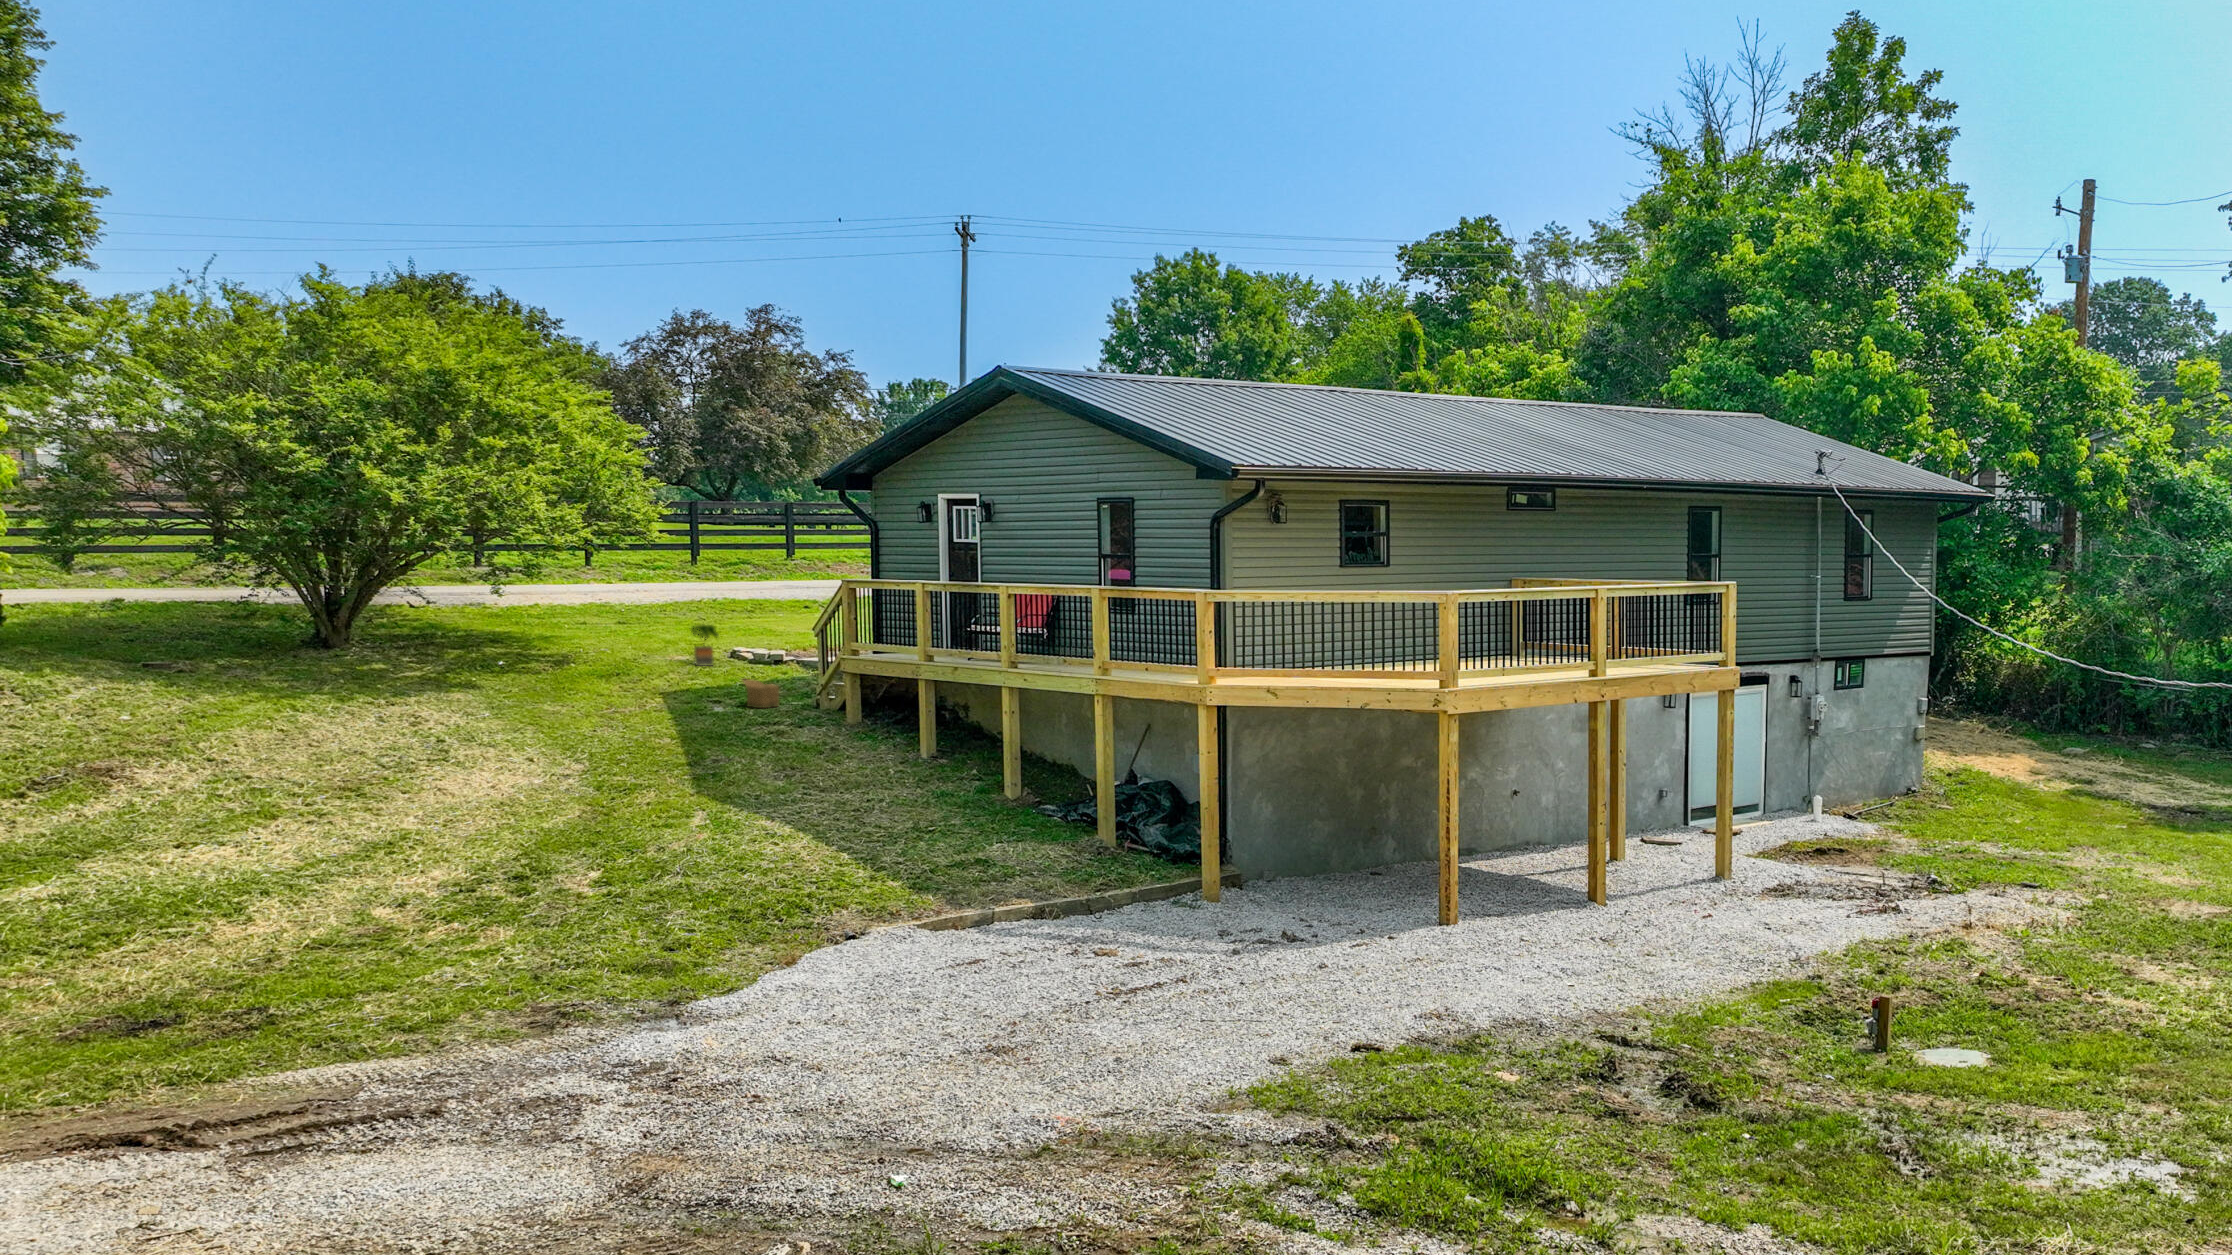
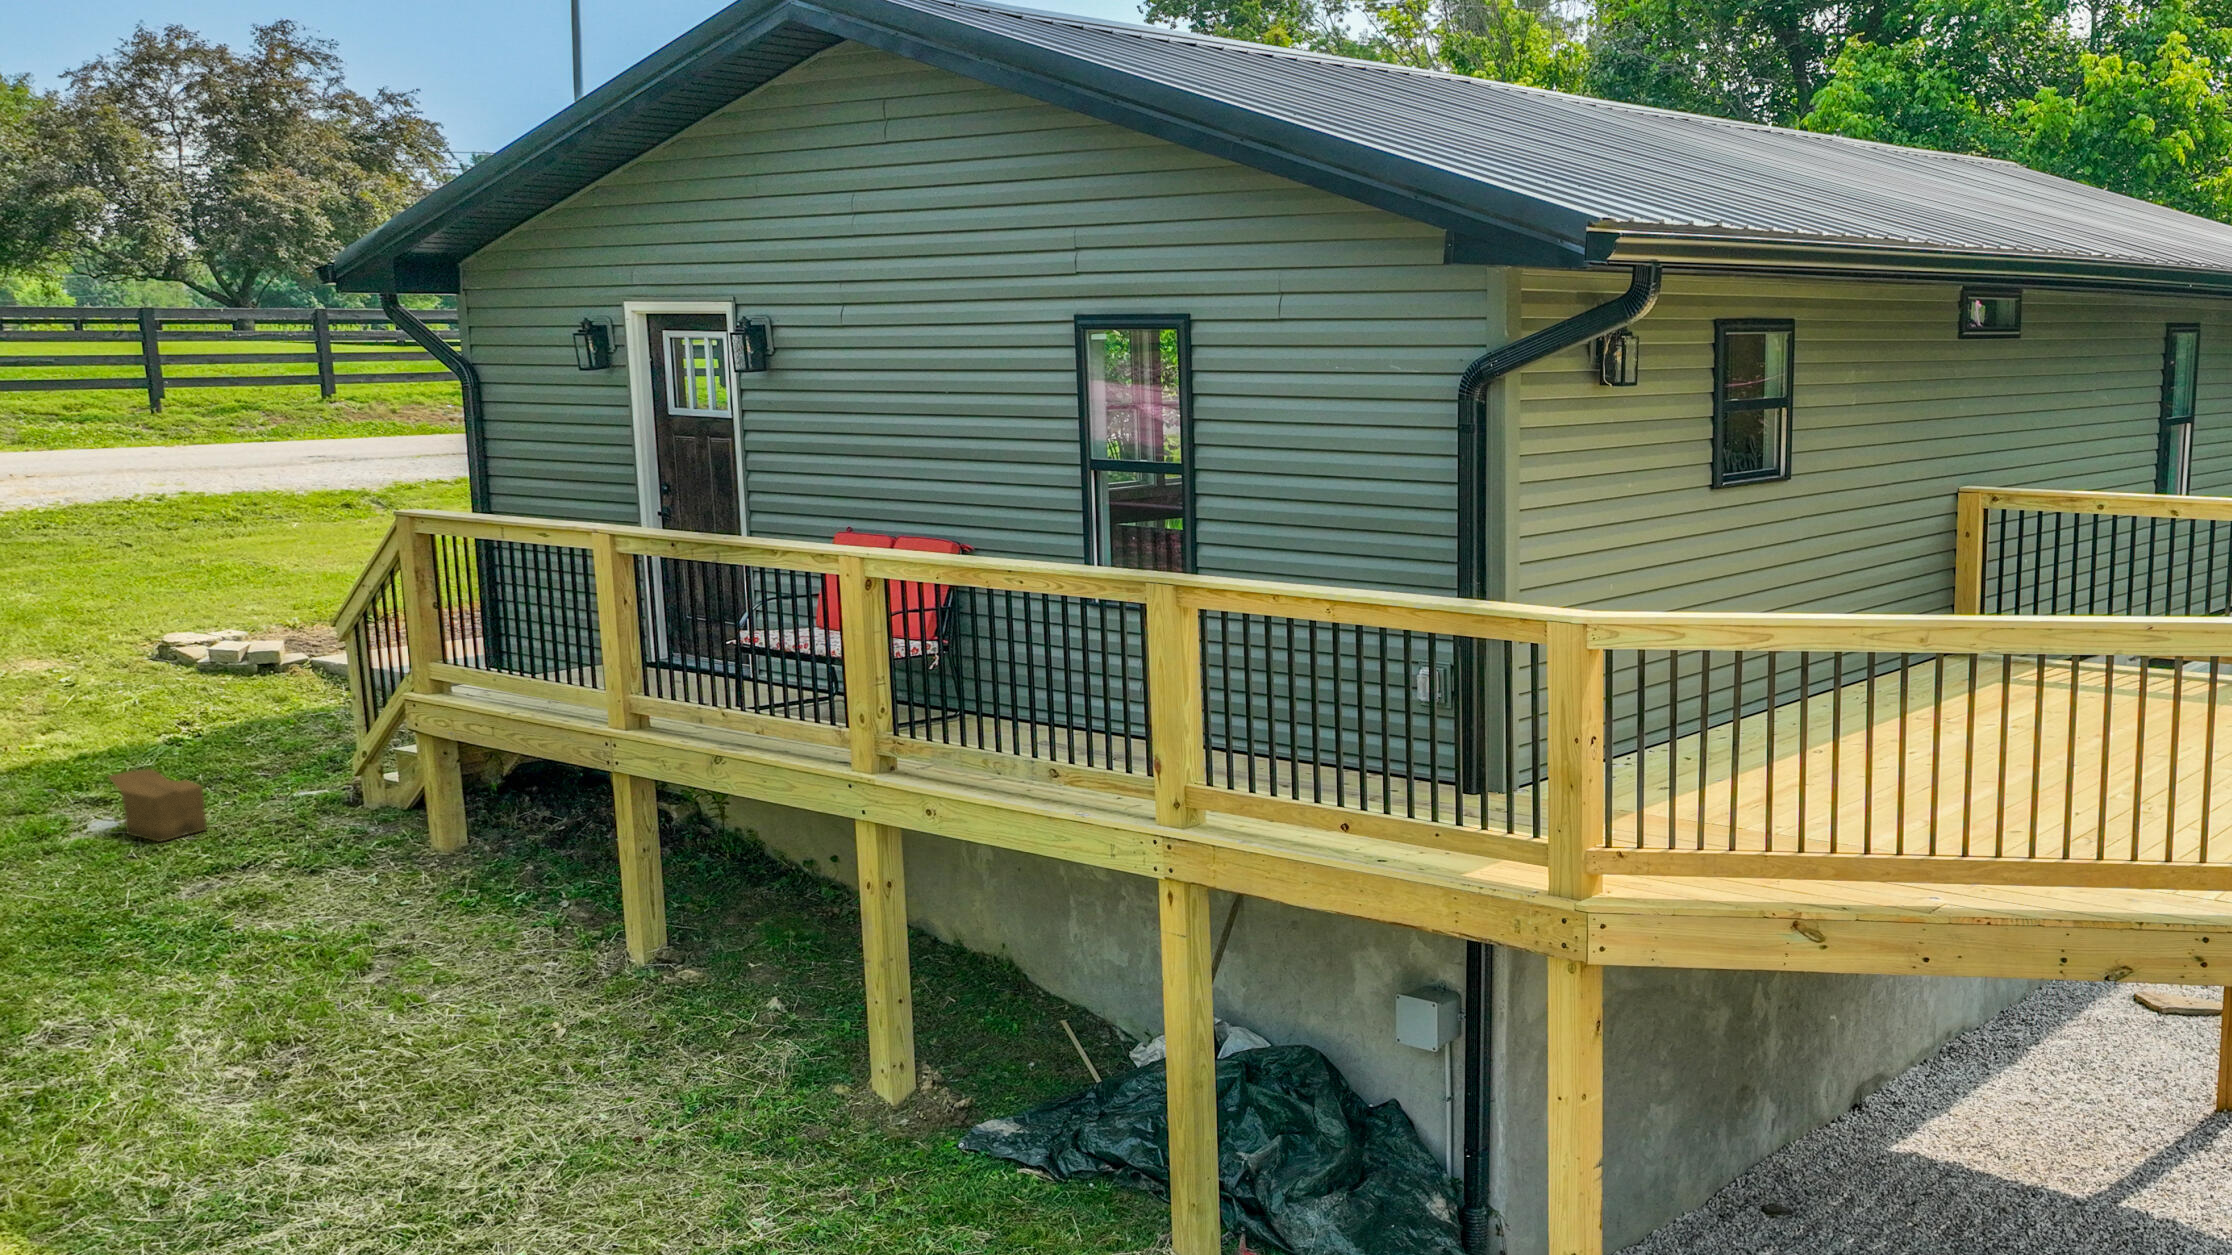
potted tree: present [691,624,718,666] -> none [36,595,107,682]

